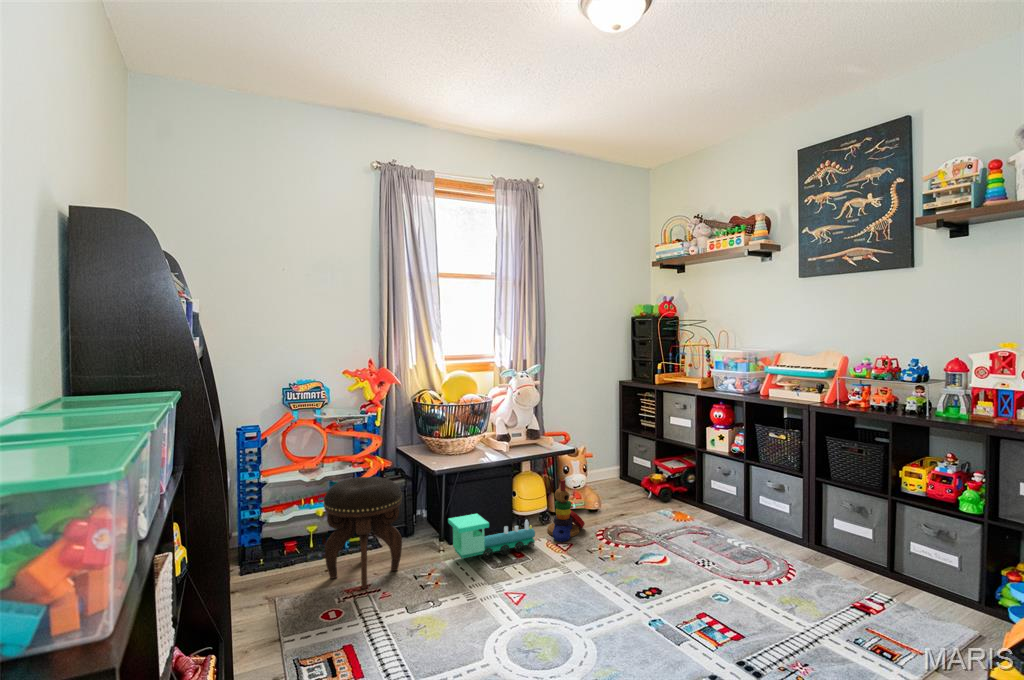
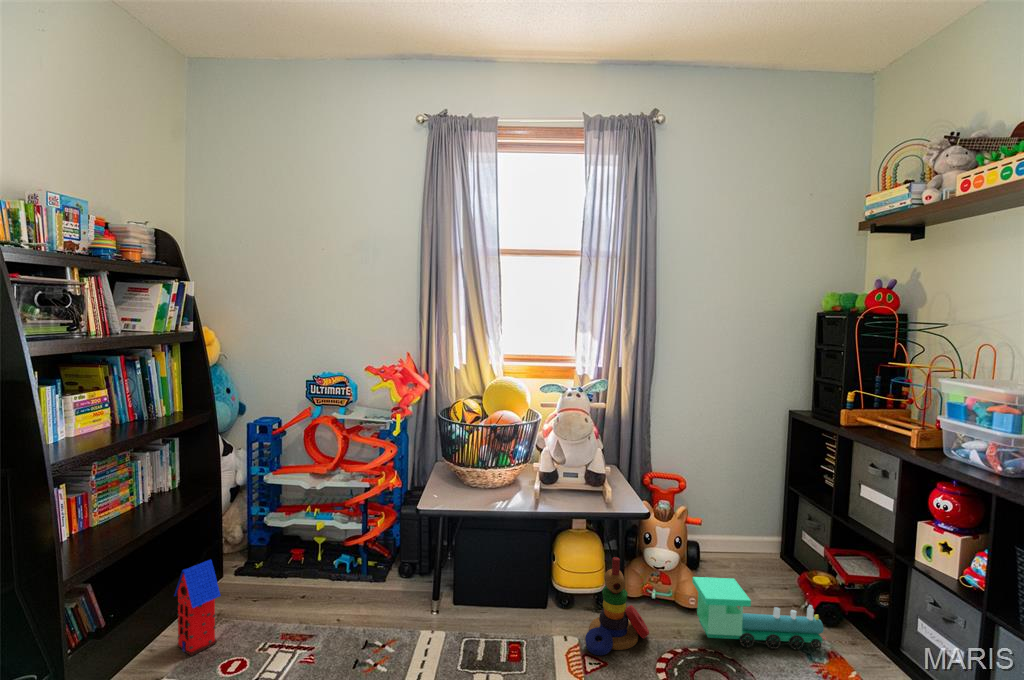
footstool: present [323,477,402,589] -> none [271,500,371,647]
toy train: present [448,514,537,559] -> present [692,577,826,650]
toy house: none [258,536,299,615] -> present [174,560,221,656]

